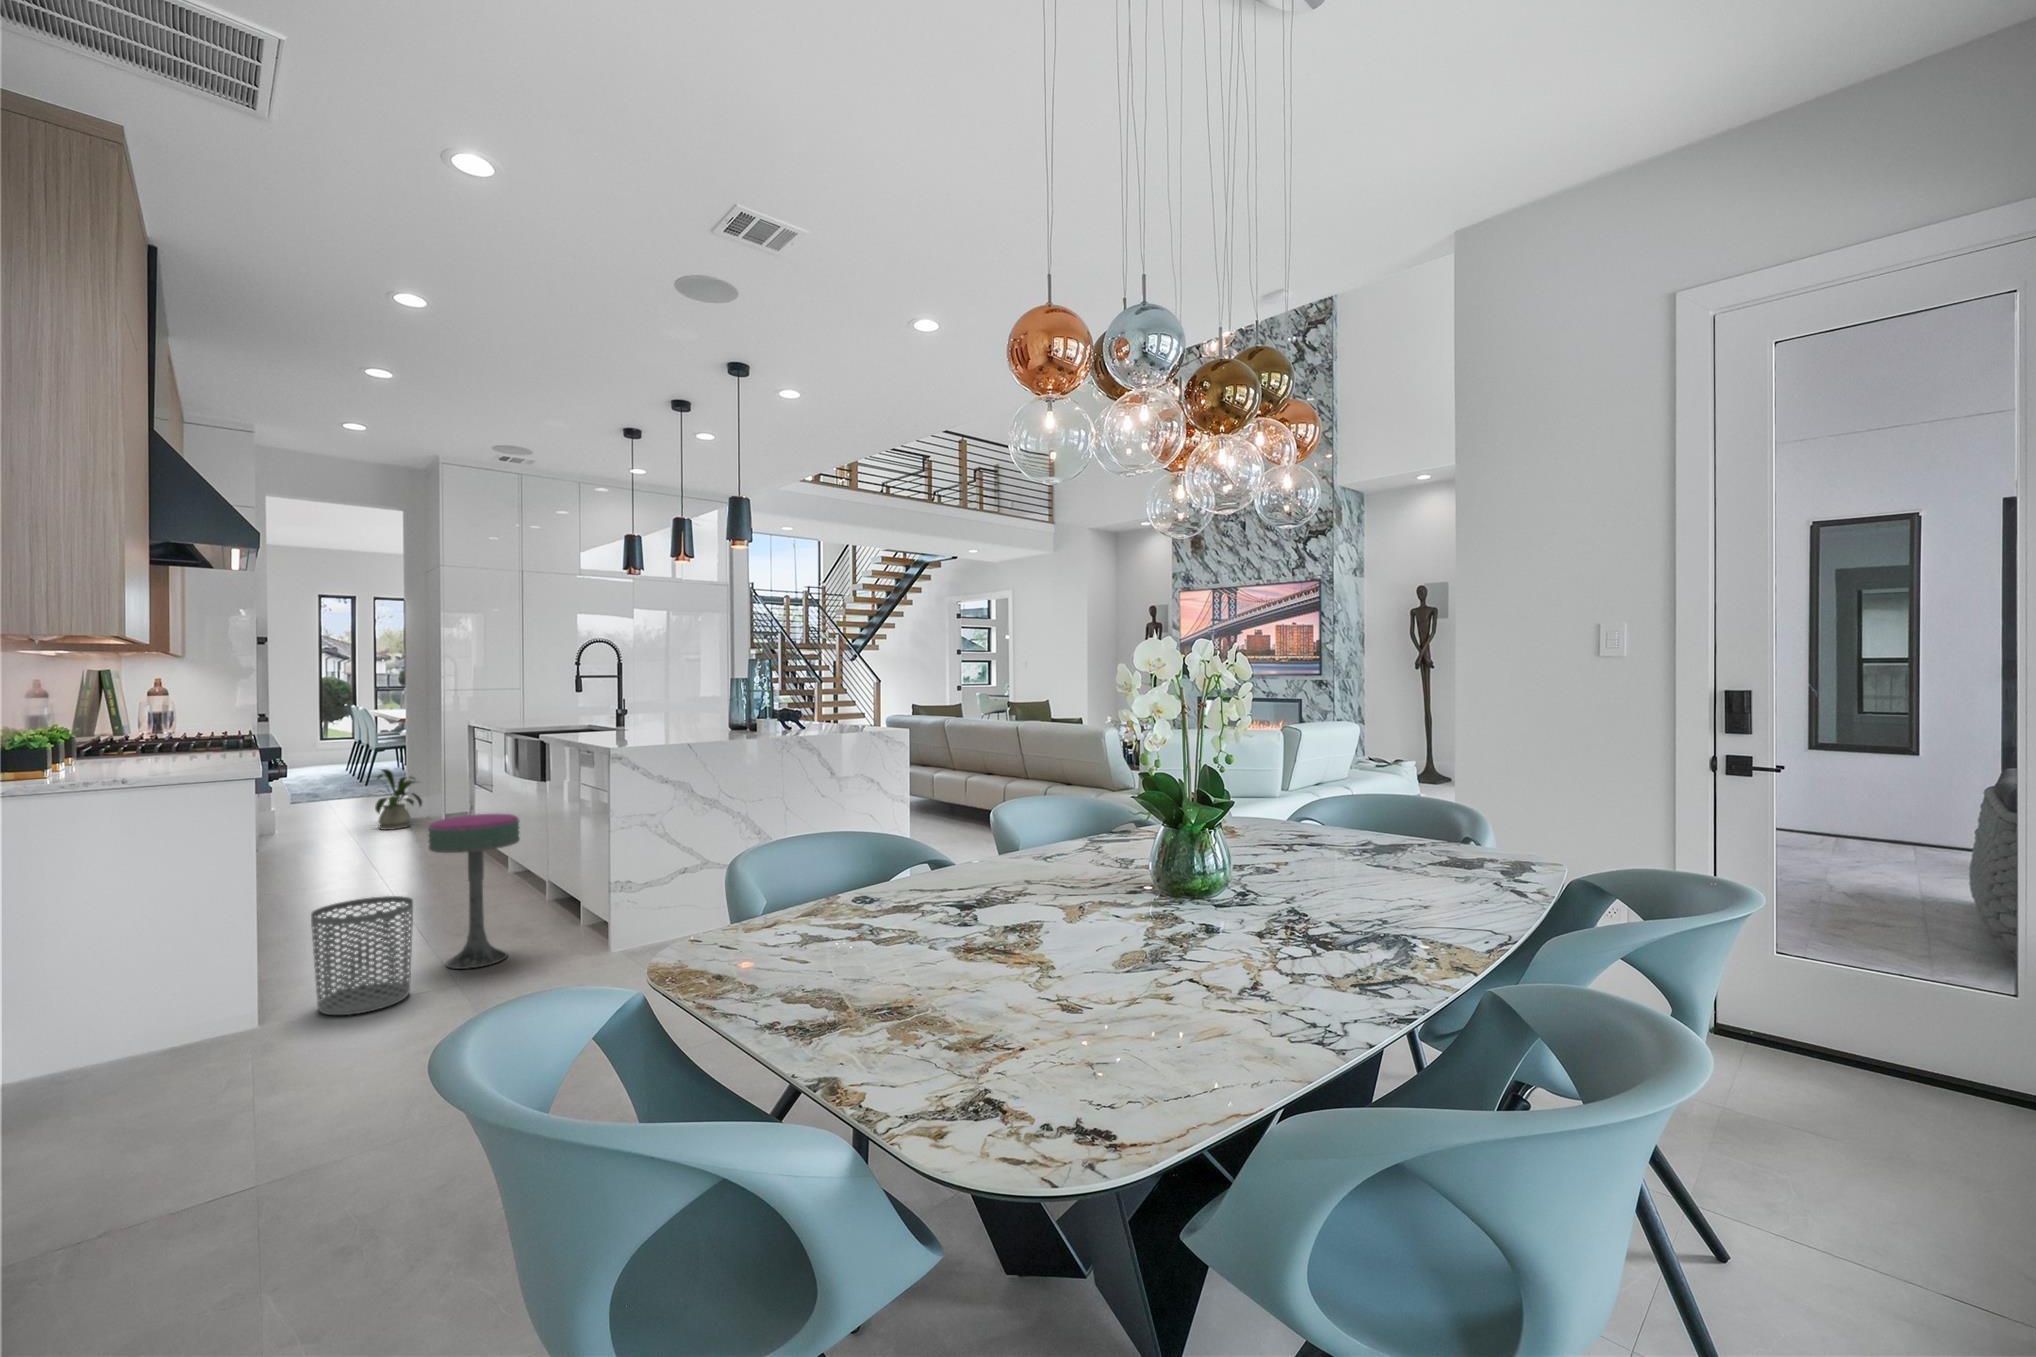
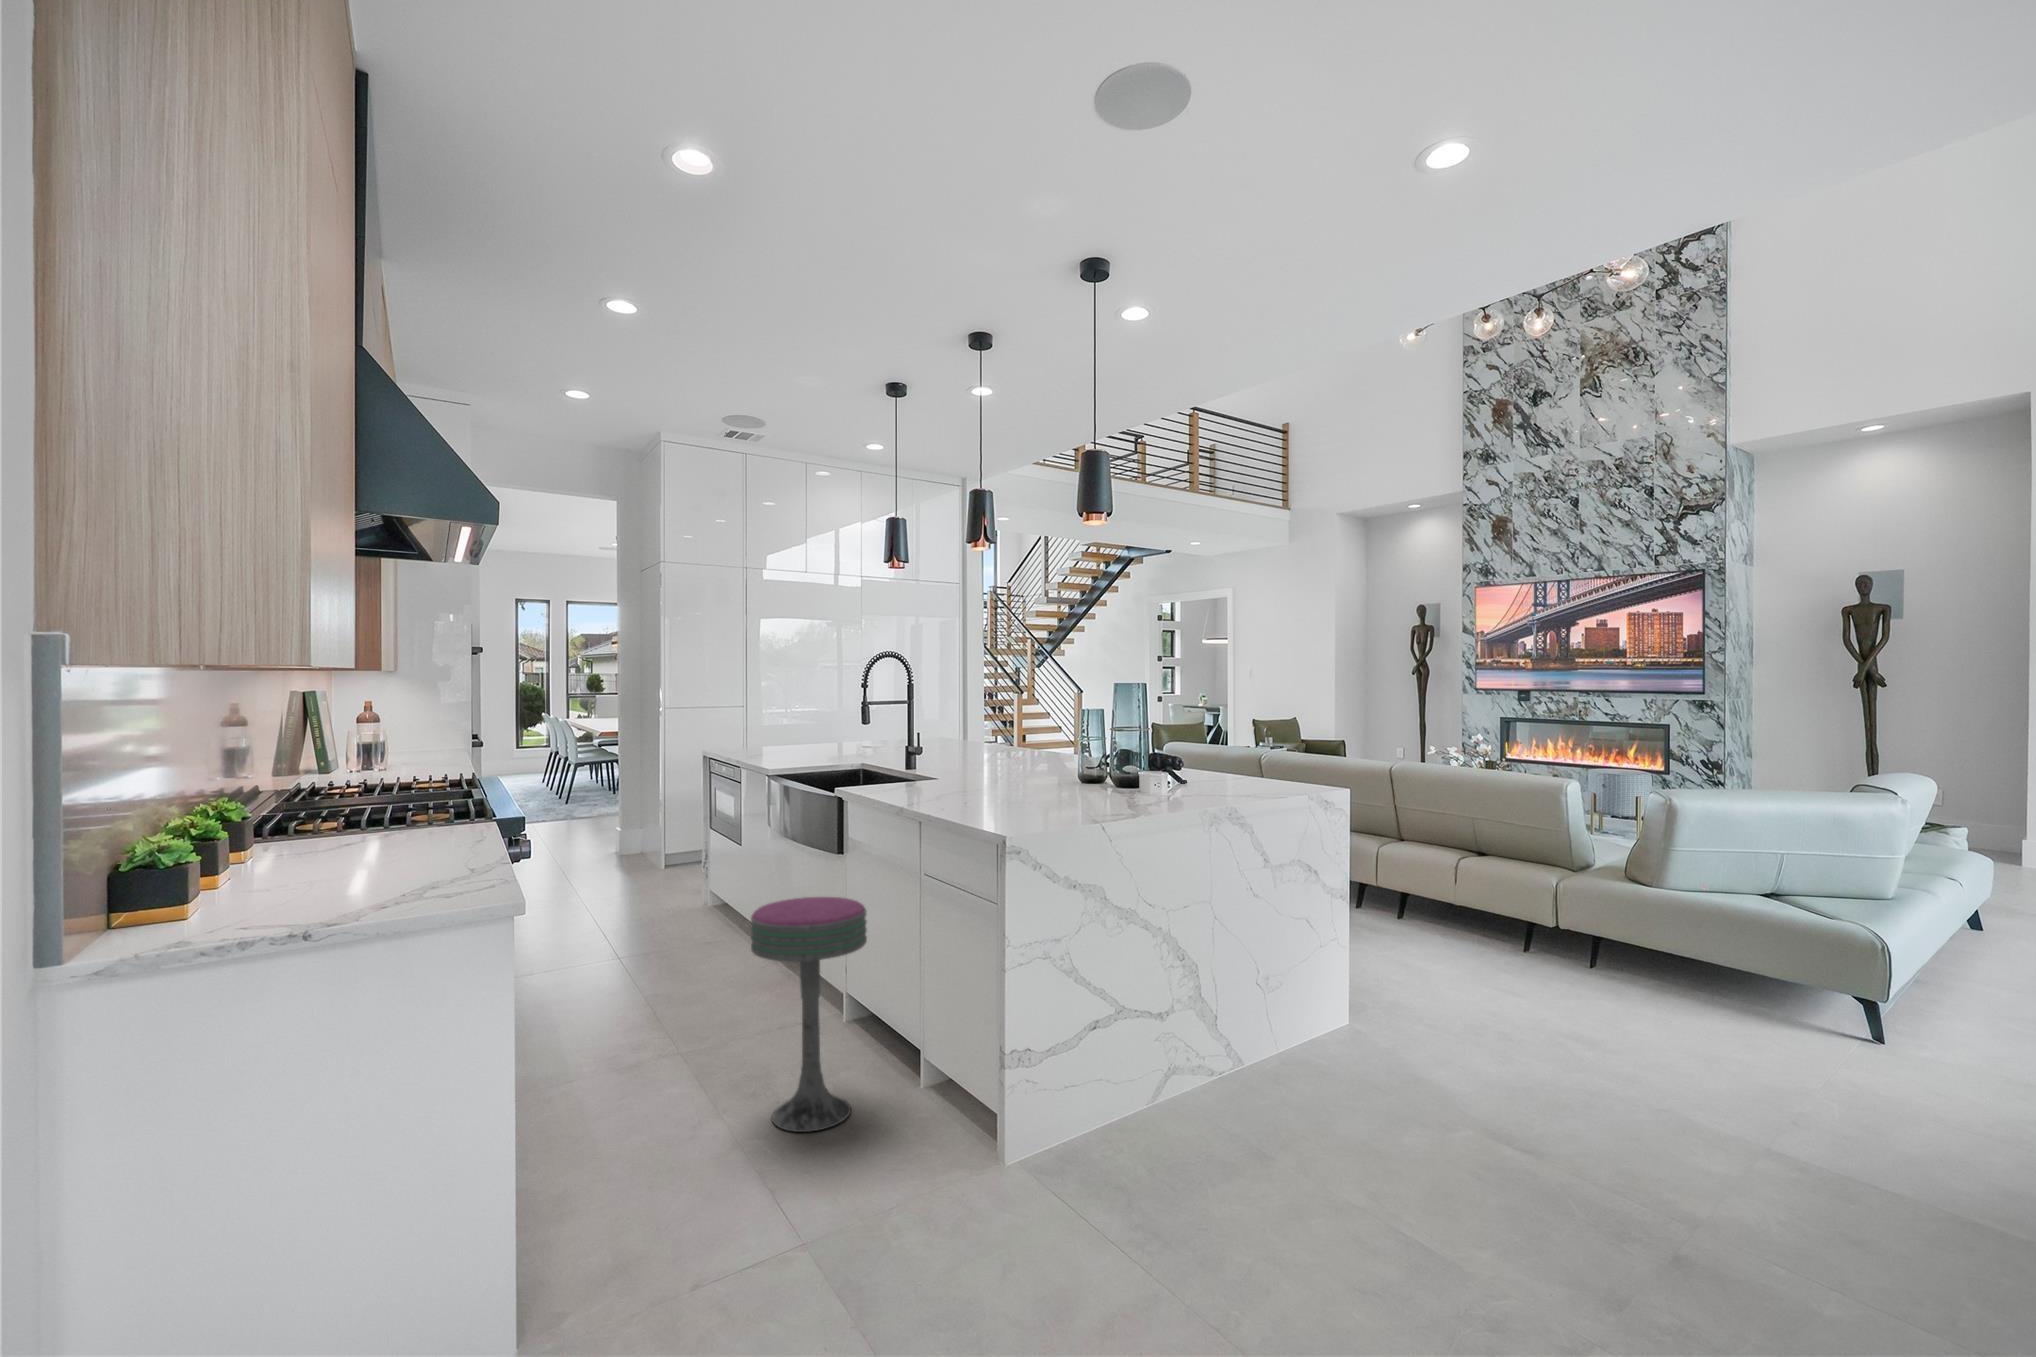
house plant: present [375,769,422,830] -> none [568,807,629,880]
waste bin: present [311,896,413,1015] -> none [625,1029,758,1228]

